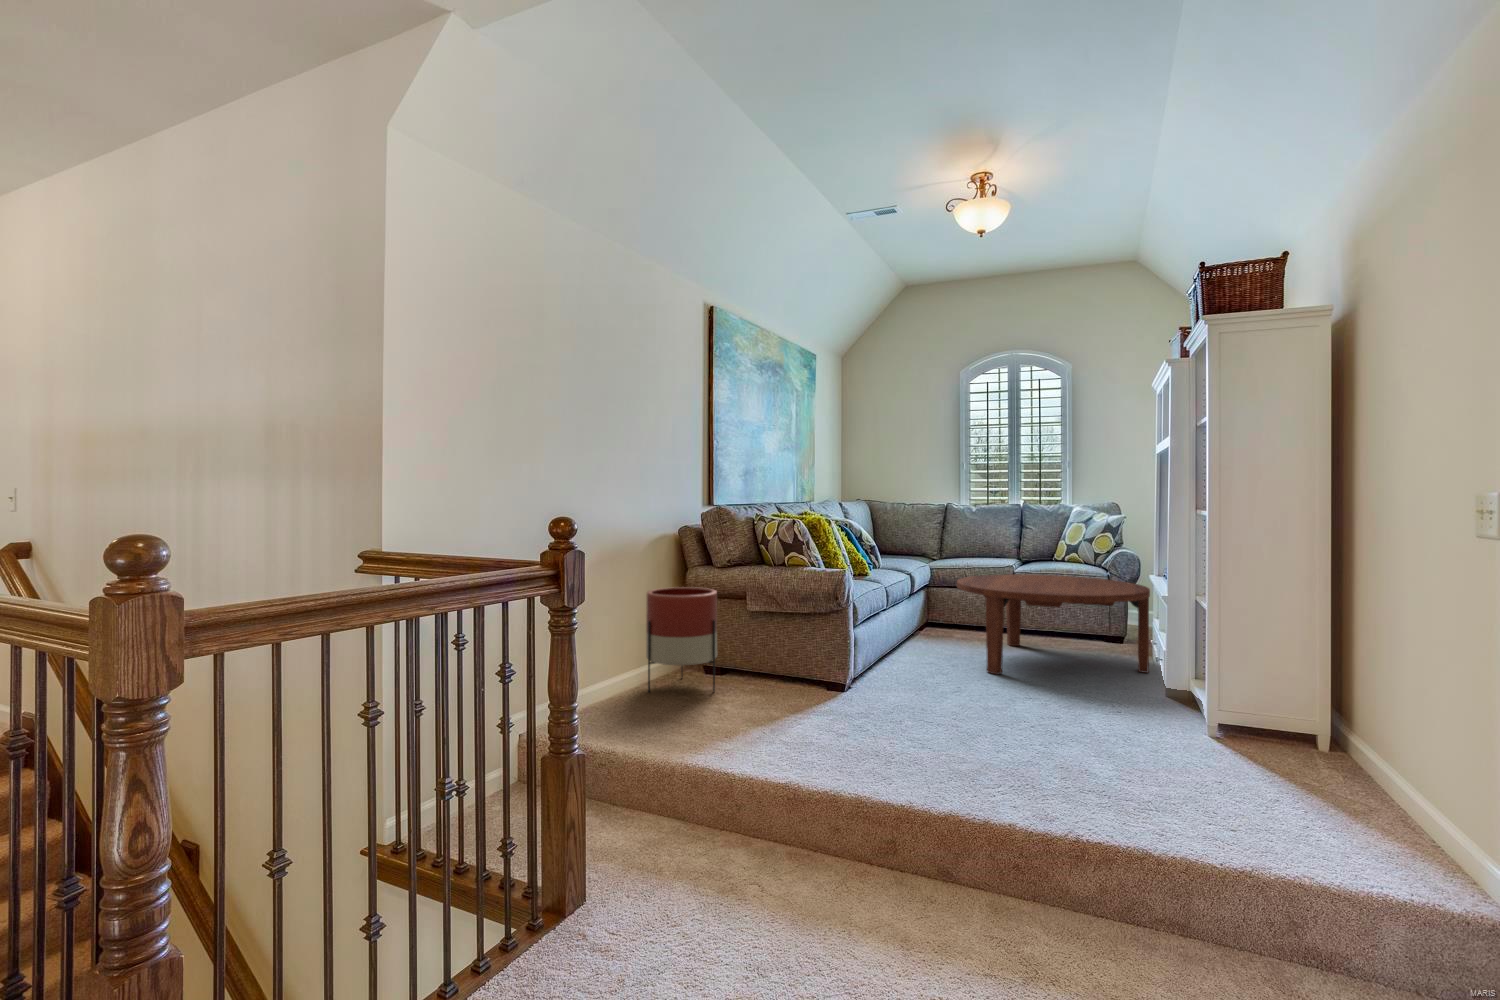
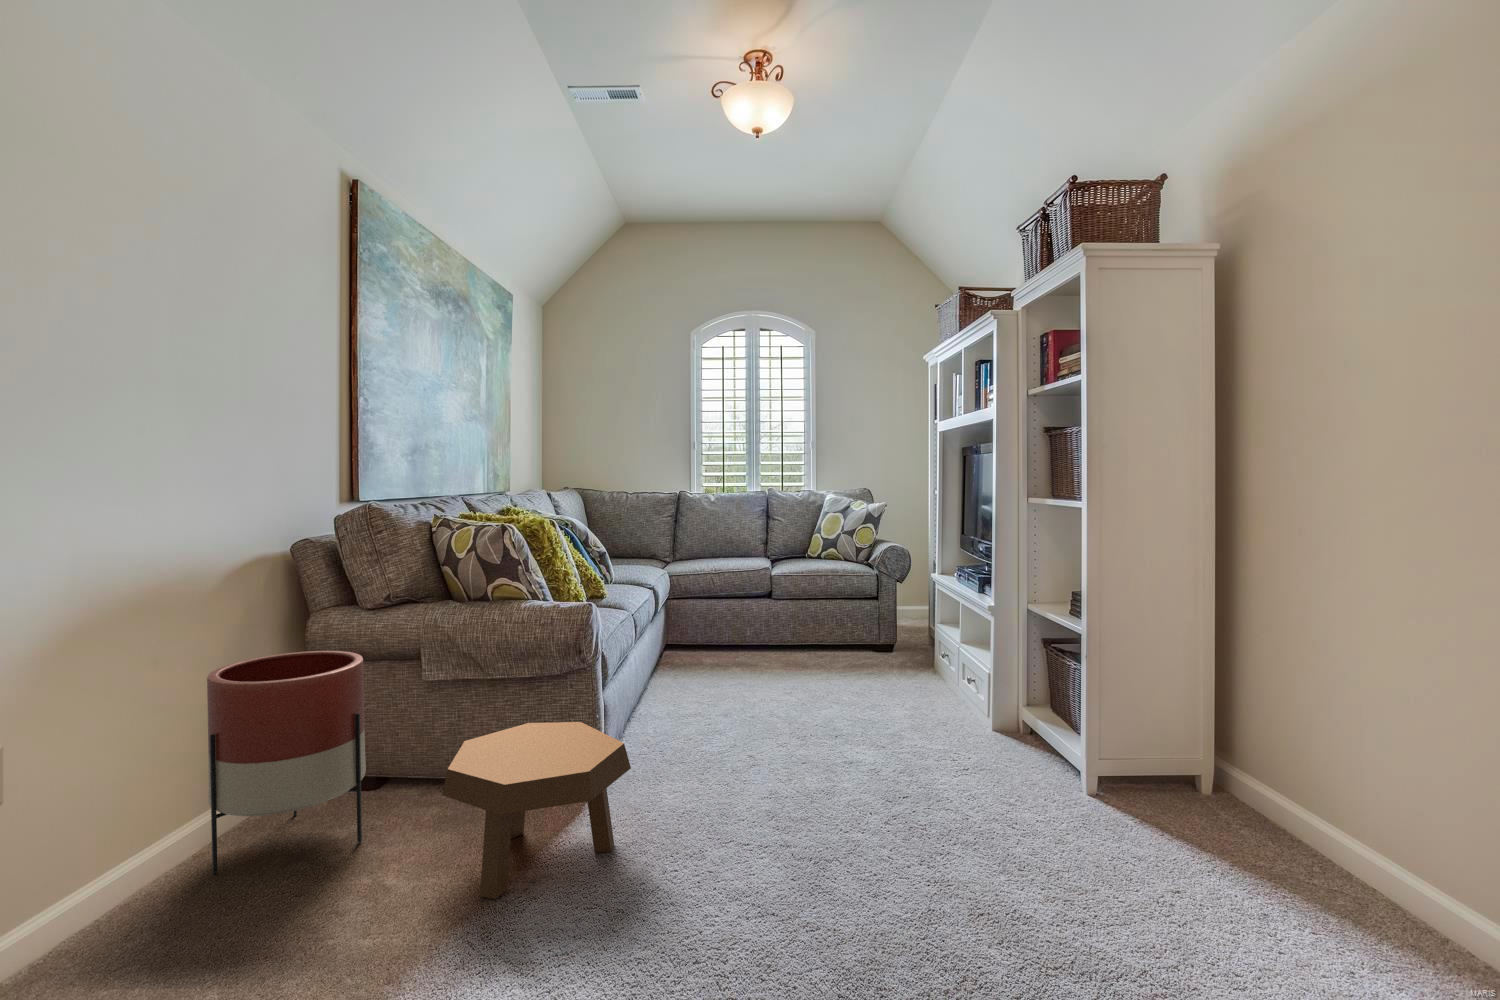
coffee table: present [957,574,1150,674] -> none [724,579,949,722]
footstool: none [755,638,859,719] -> present [442,722,631,899]

